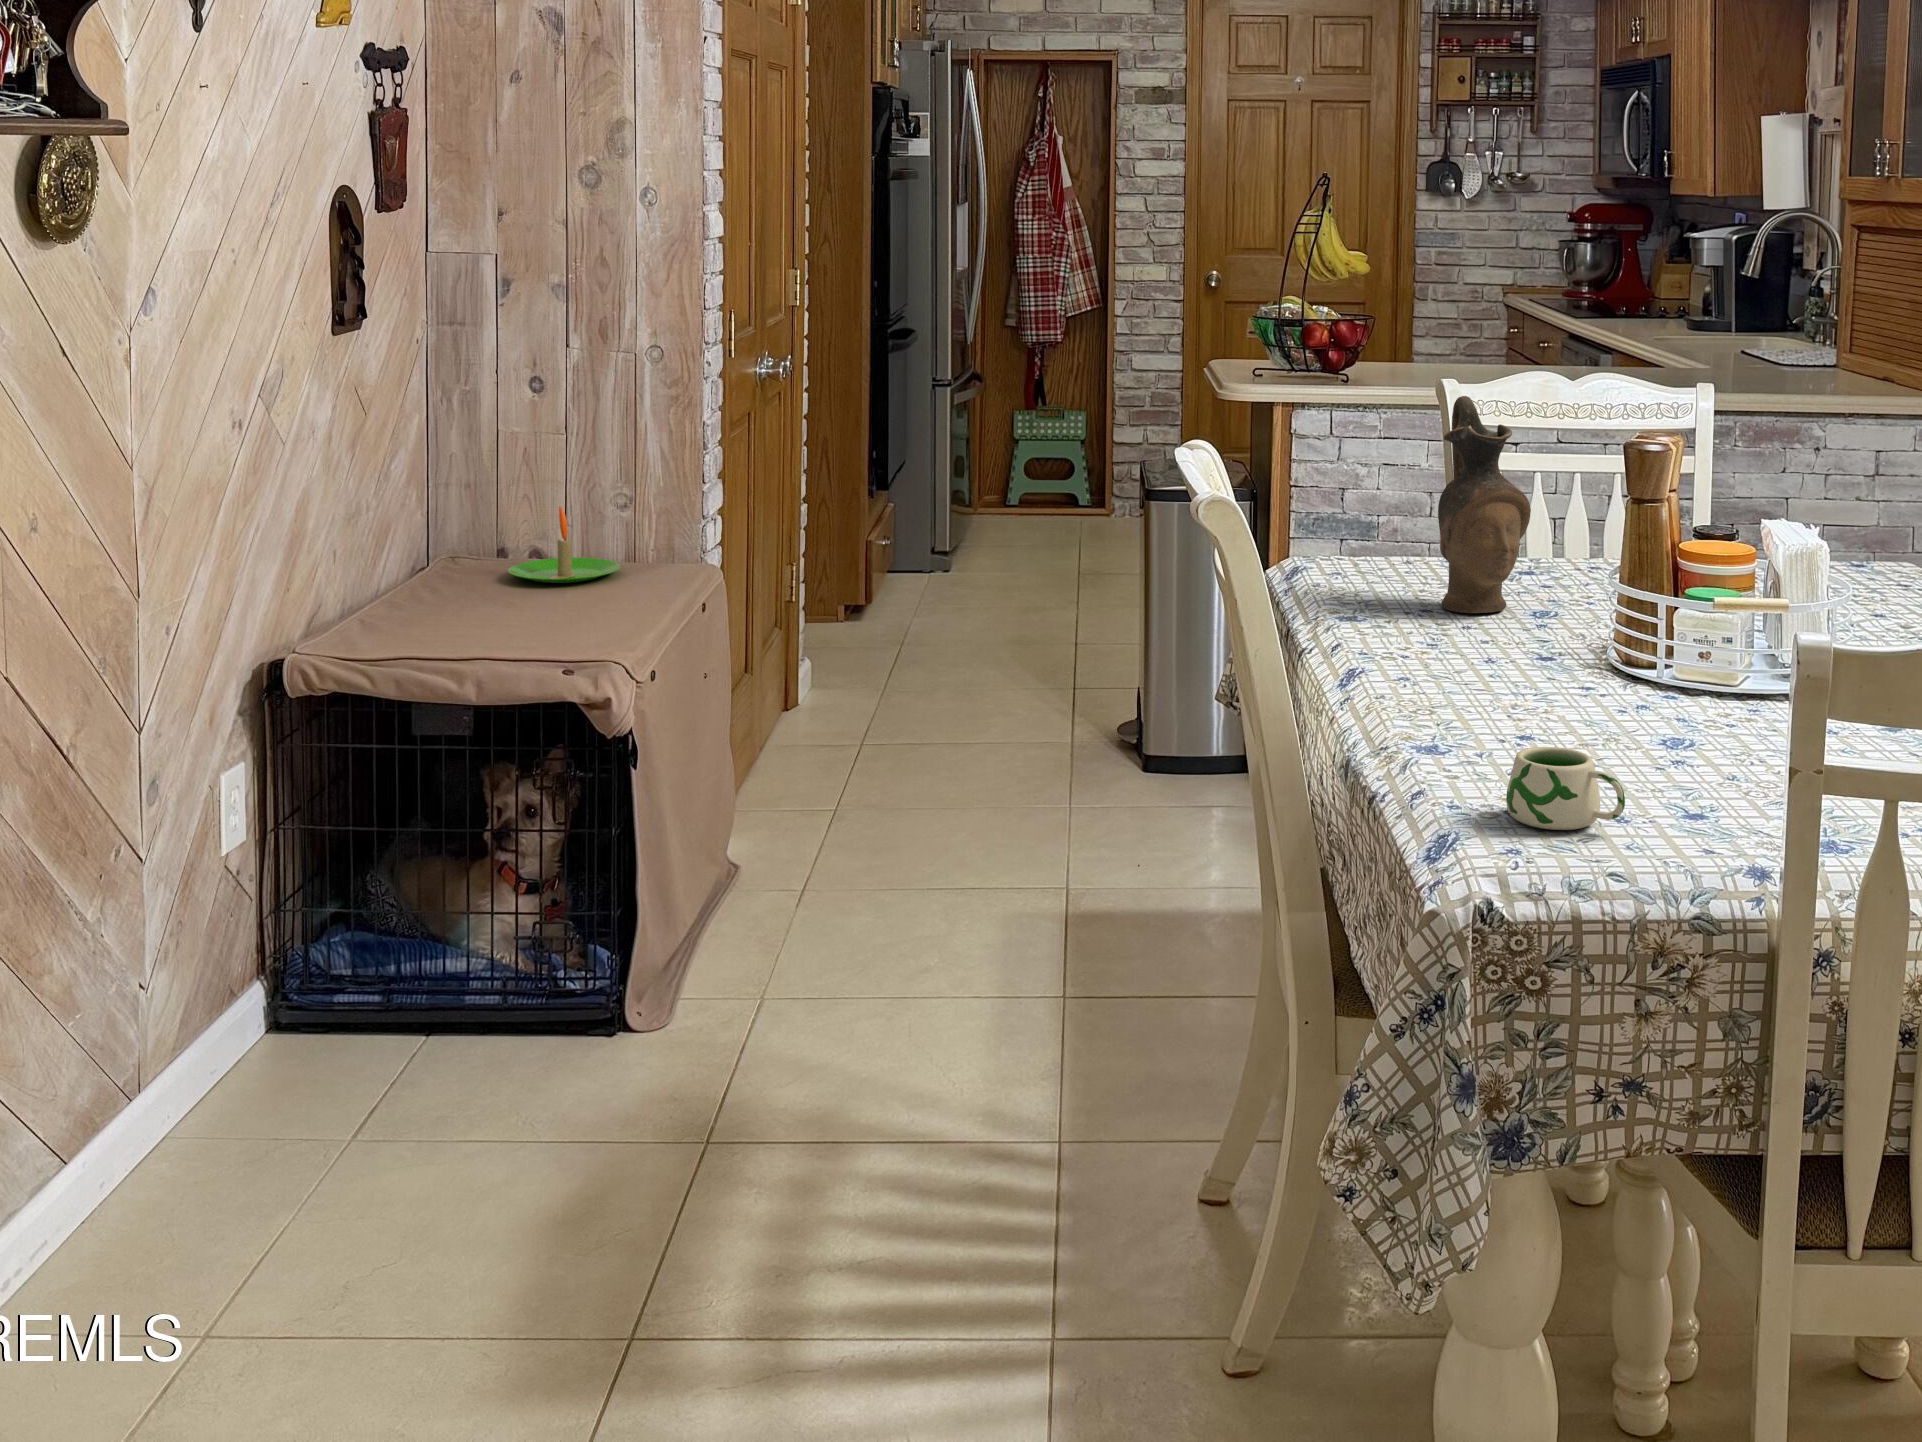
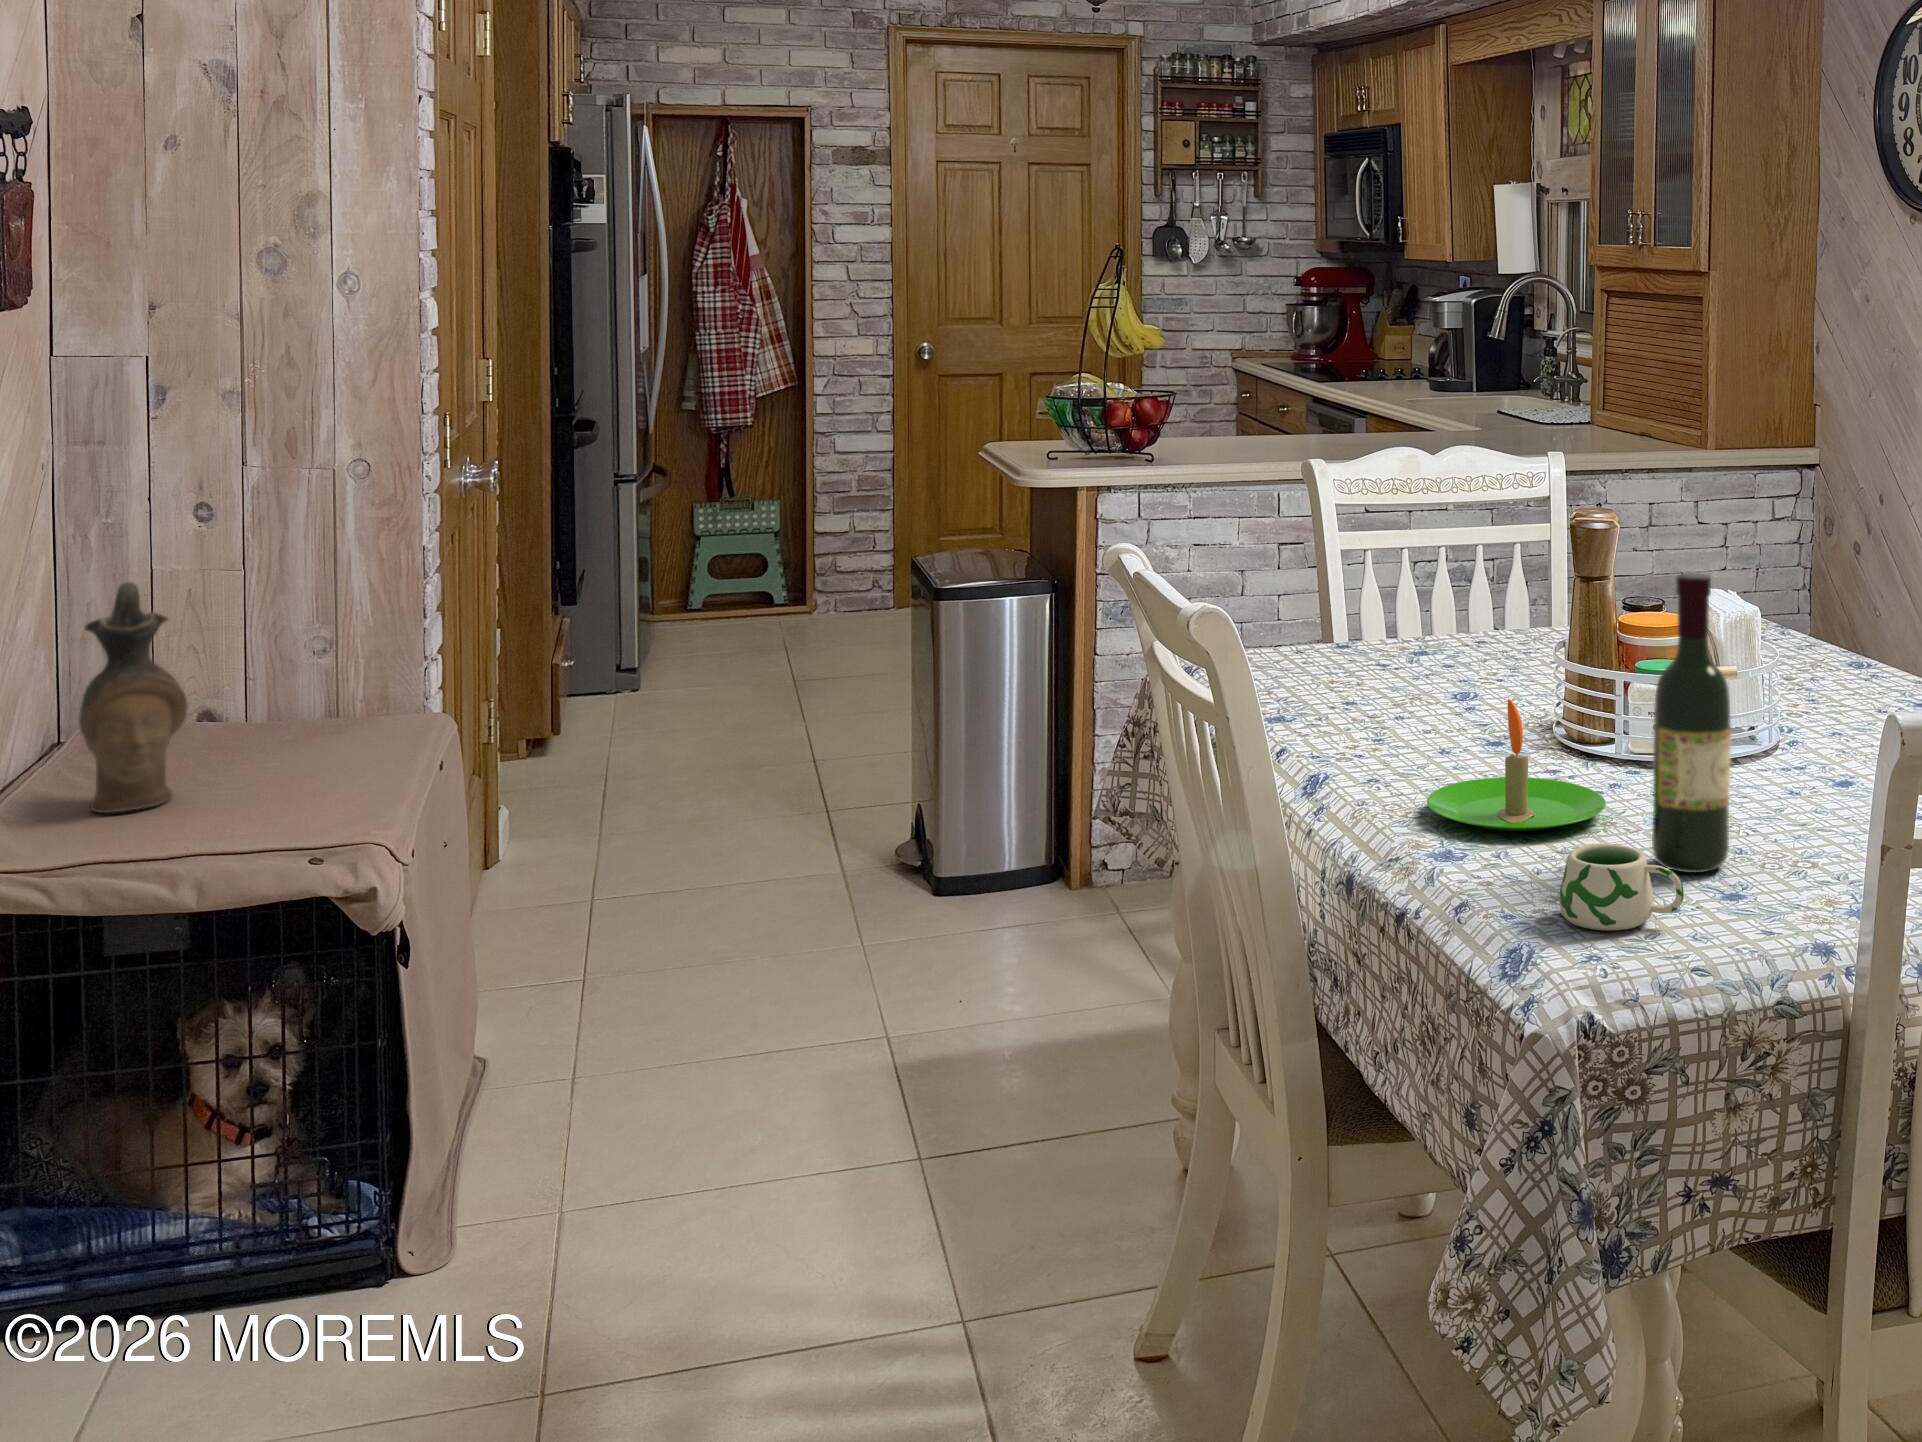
ceramic pitcher: present [1438,396,1531,613] -> present [79,582,188,813]
wine bottle: none [1634,491,1717,790] -> present [1652,573,1731,873]
candle: present [508,506,620,583] -> present [1427,699,1606,831]

